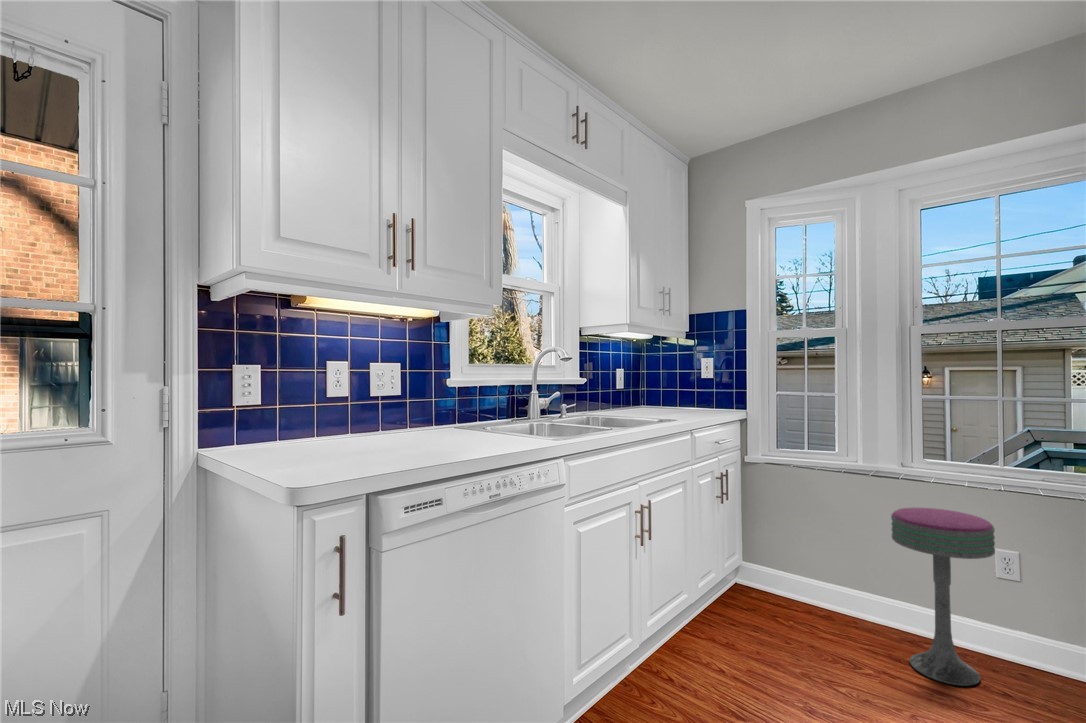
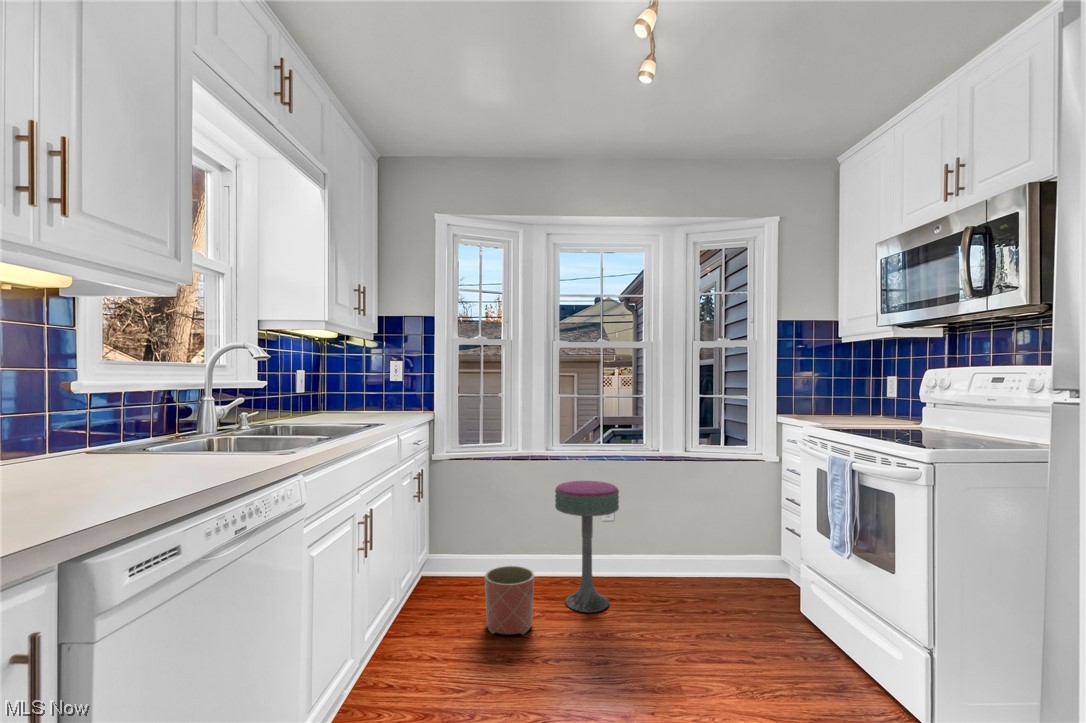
planter: none [789,593,853,678] -> present [485,566,534,634]

